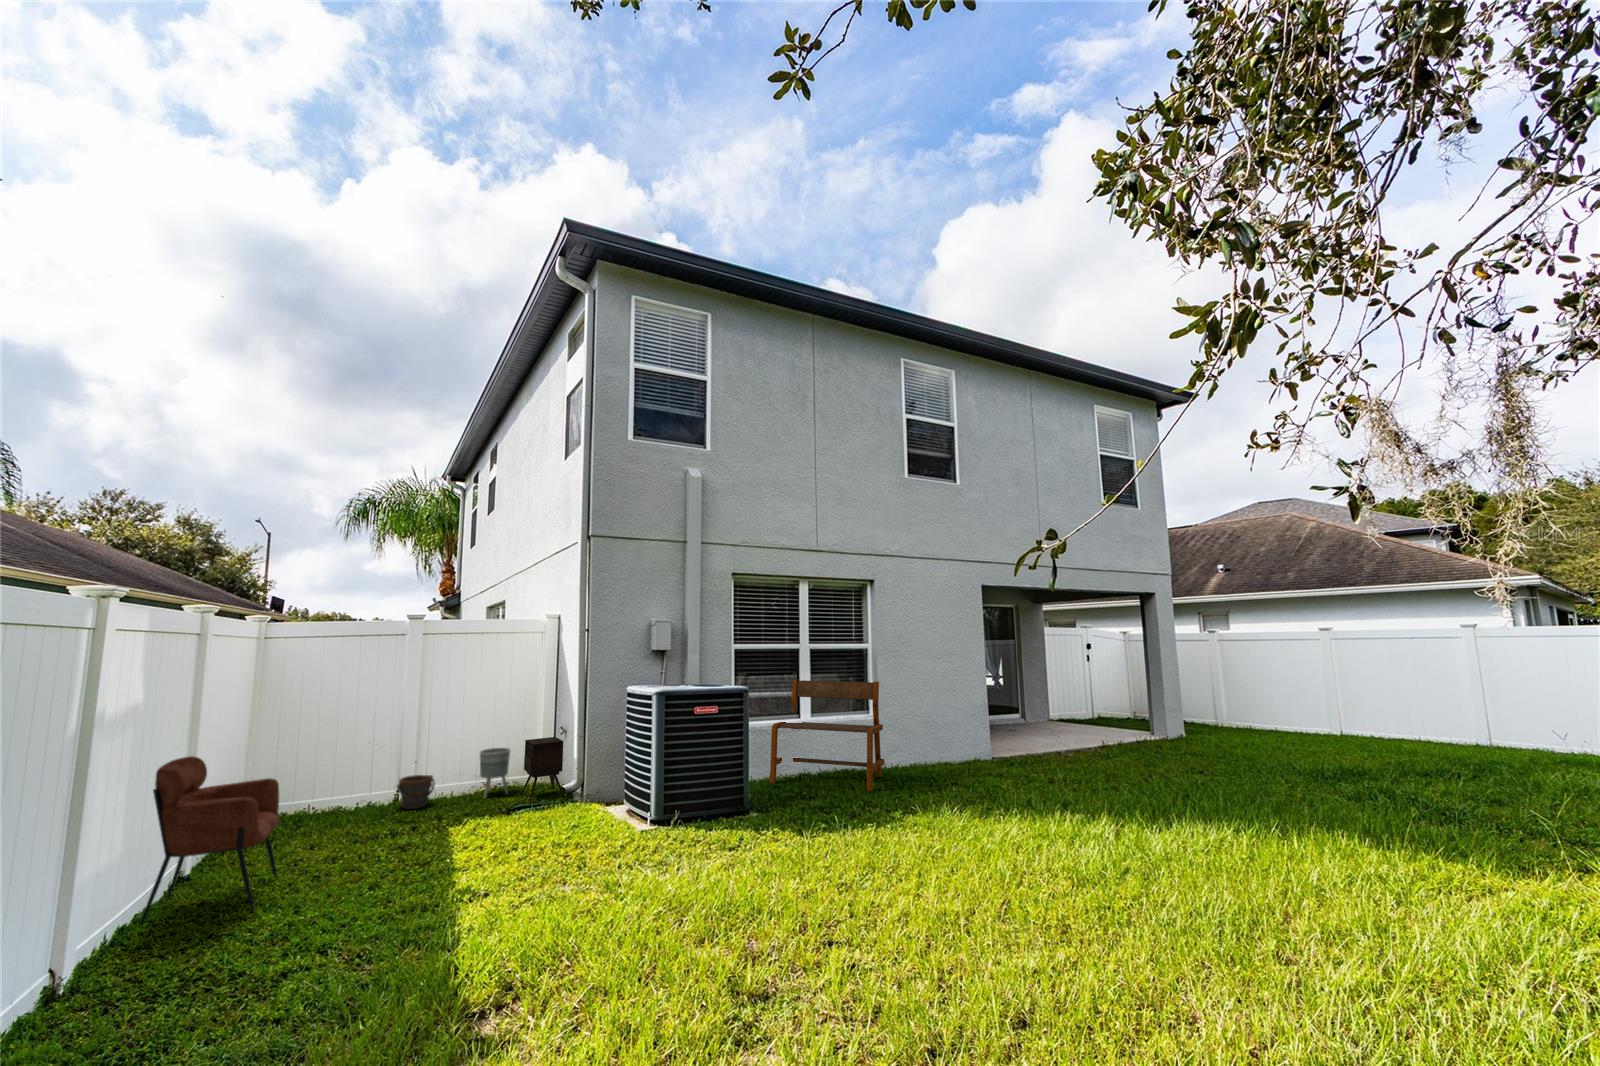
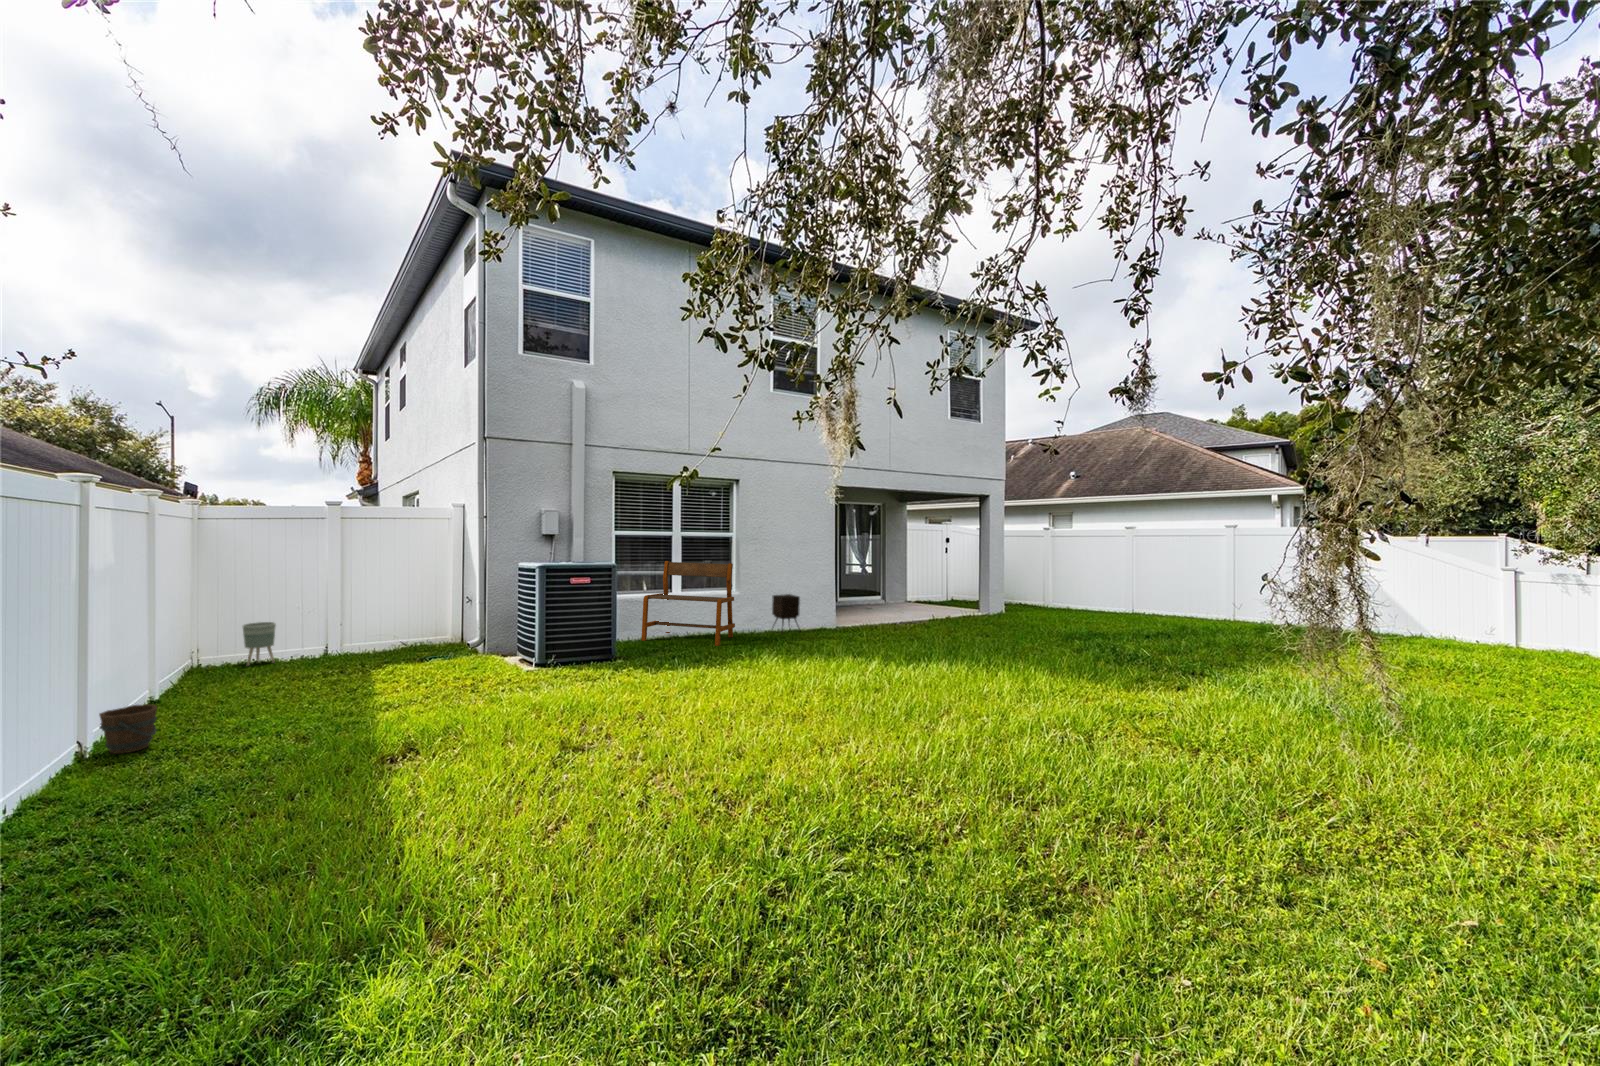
side table: present [521,737,564,802] -> present [772,594,800,634]
planter: present [480,748,510,798] -> present [243,622,276,665]
chair: present [140,756,280,925] -> none [142,604,242,716]
bucket: present [397,775,435,809] -> present [99,704,157,754]

